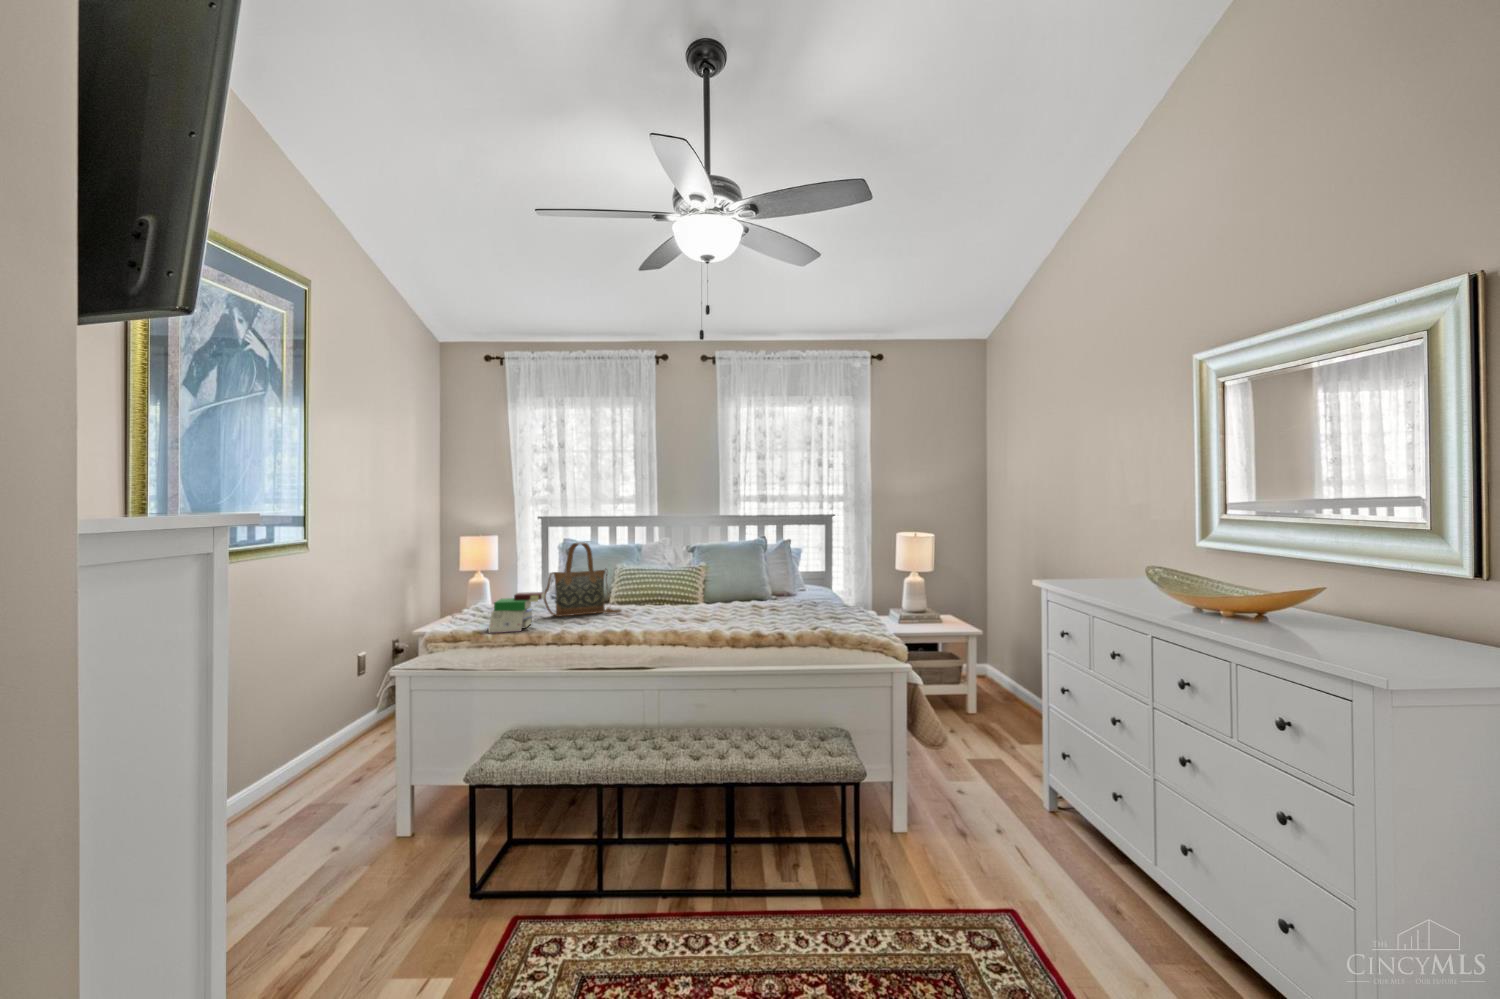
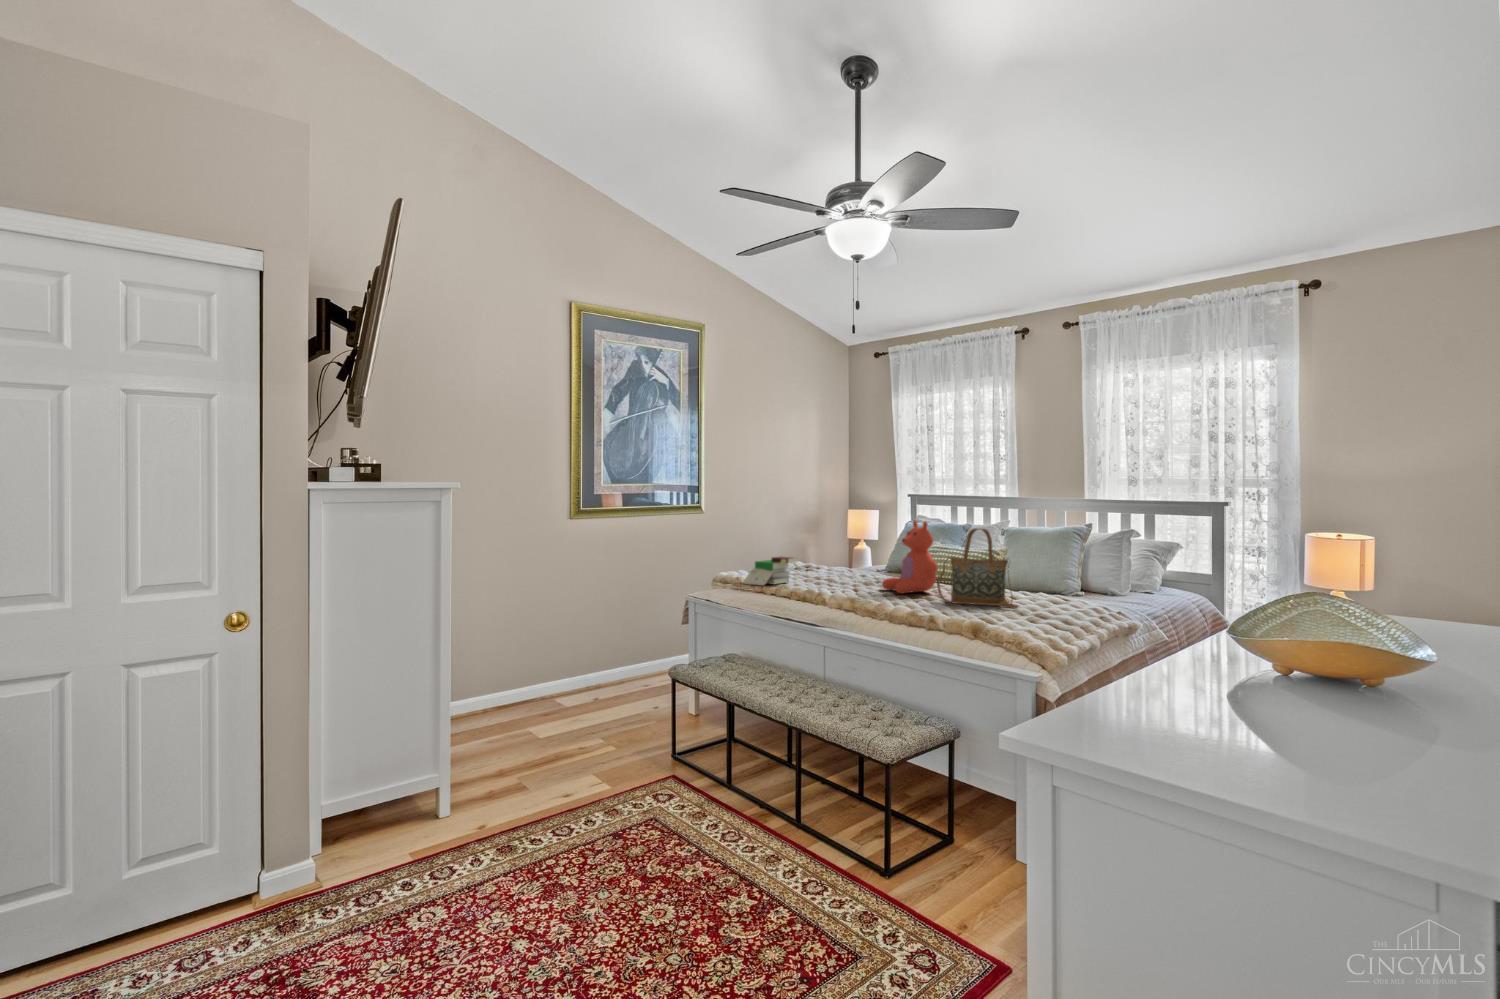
teddy bear: none [640,539,702,617] -> present [882,520,938,594]
handbag: present [543,543,621,616] -> present [937,528,1018,608]

